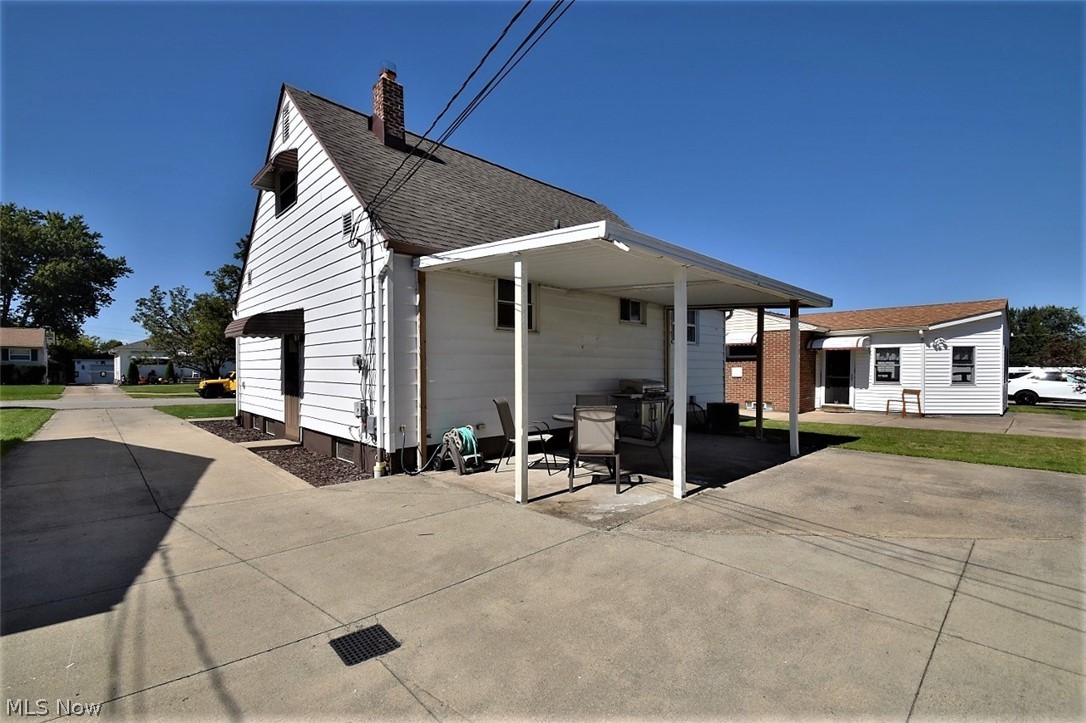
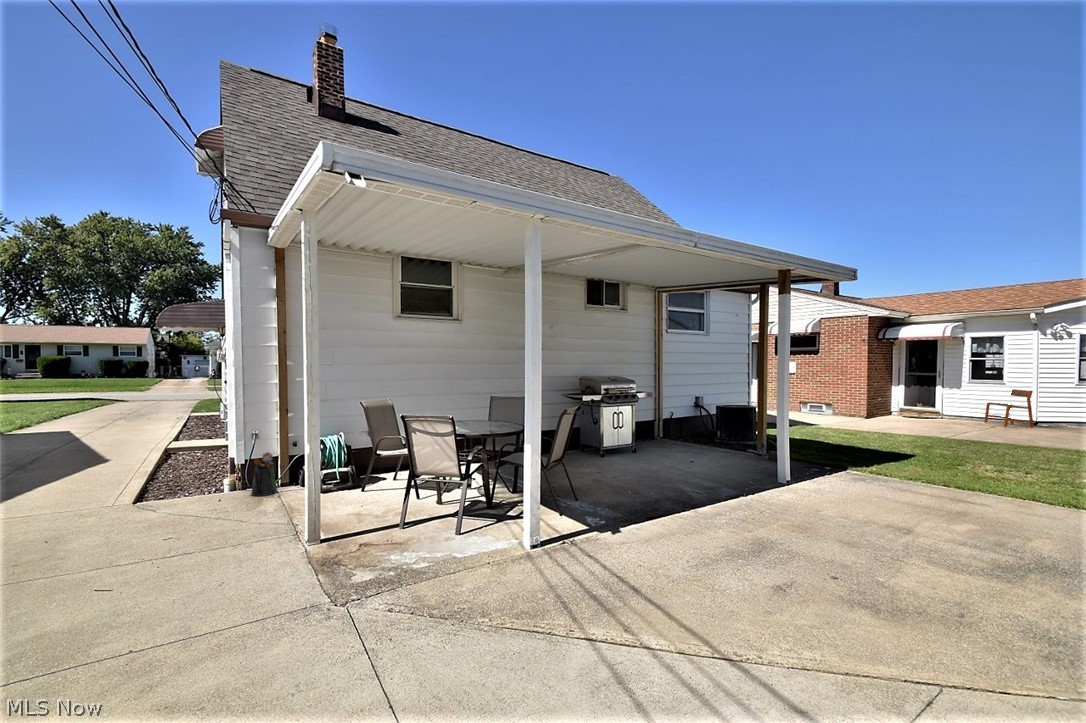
watering can: none [403,442,425,479] -> present [251,452,277,496]

